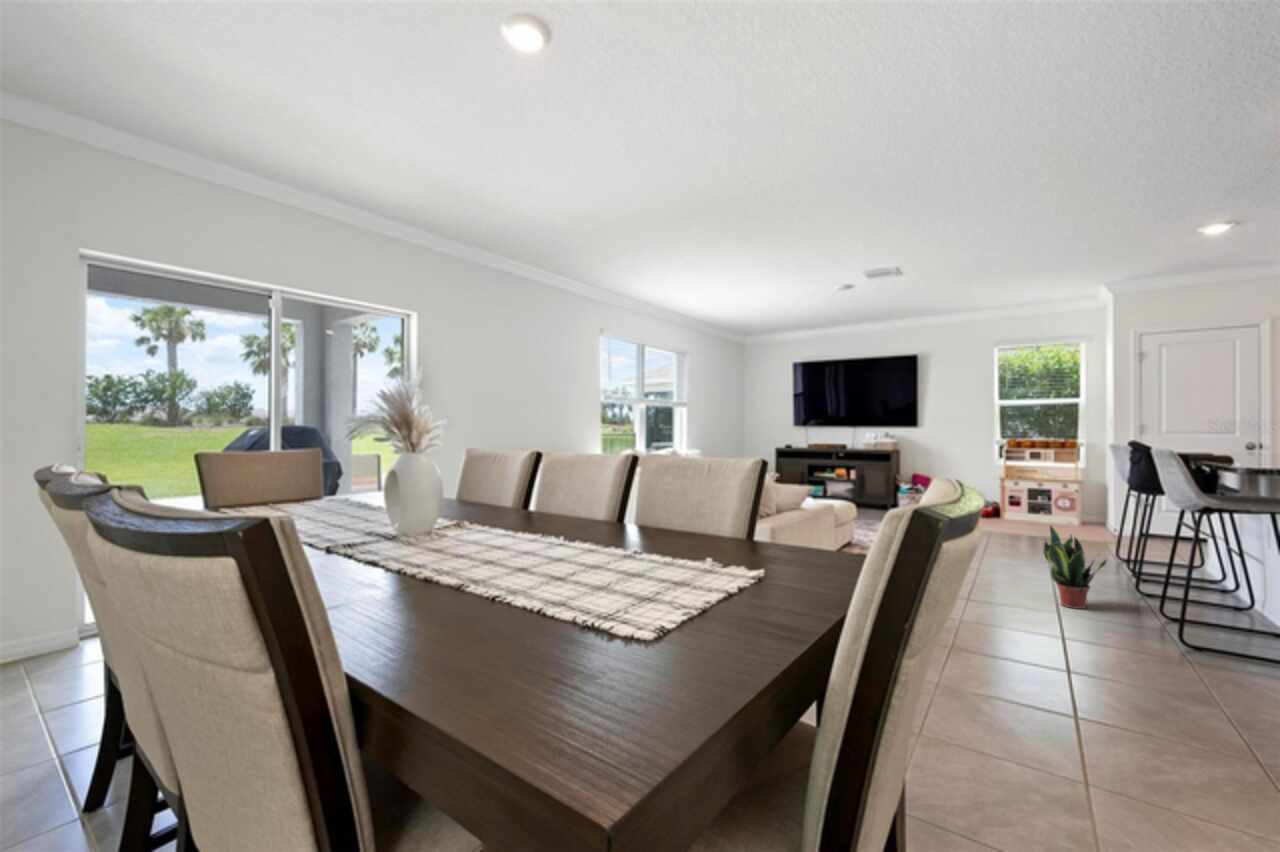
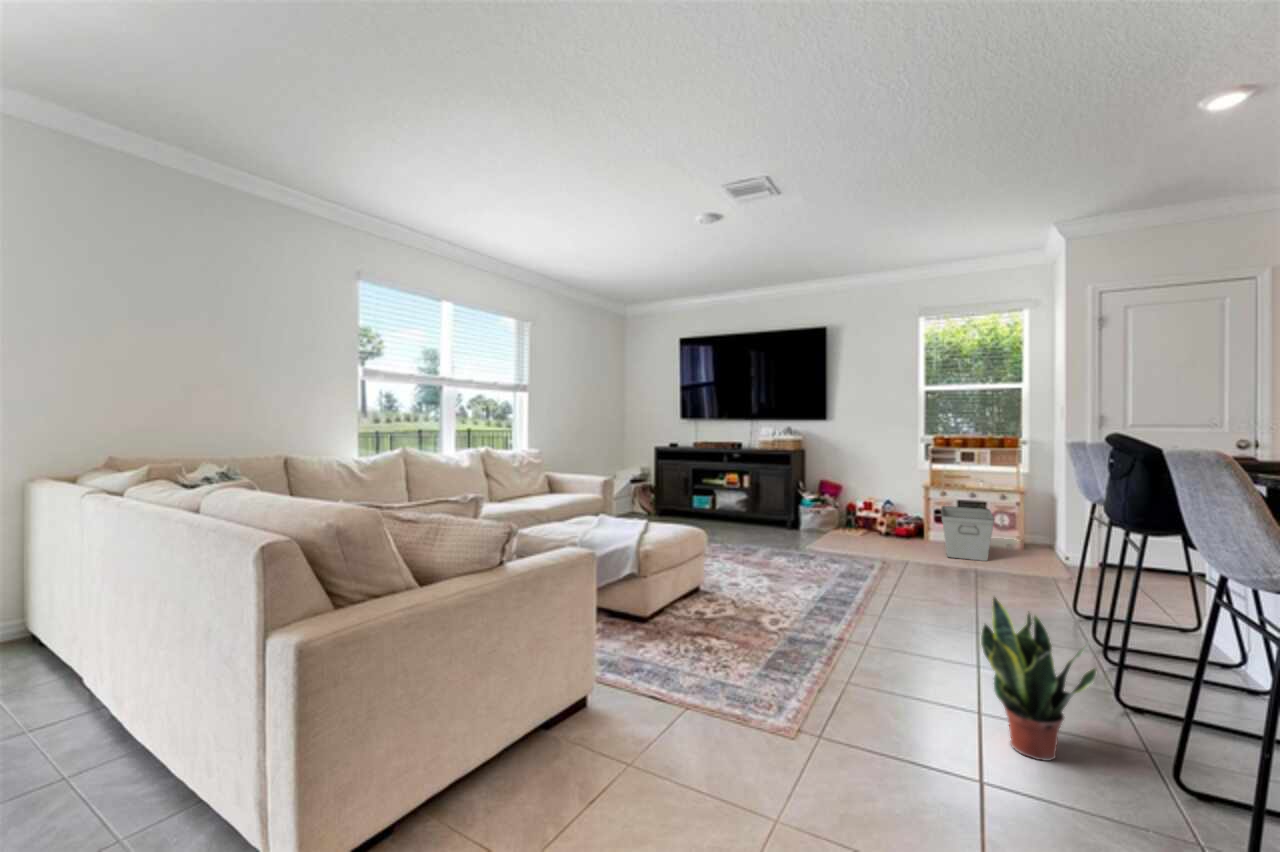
storage bin: none [1014,493,1057,531] -> present [941,506,994,561]

